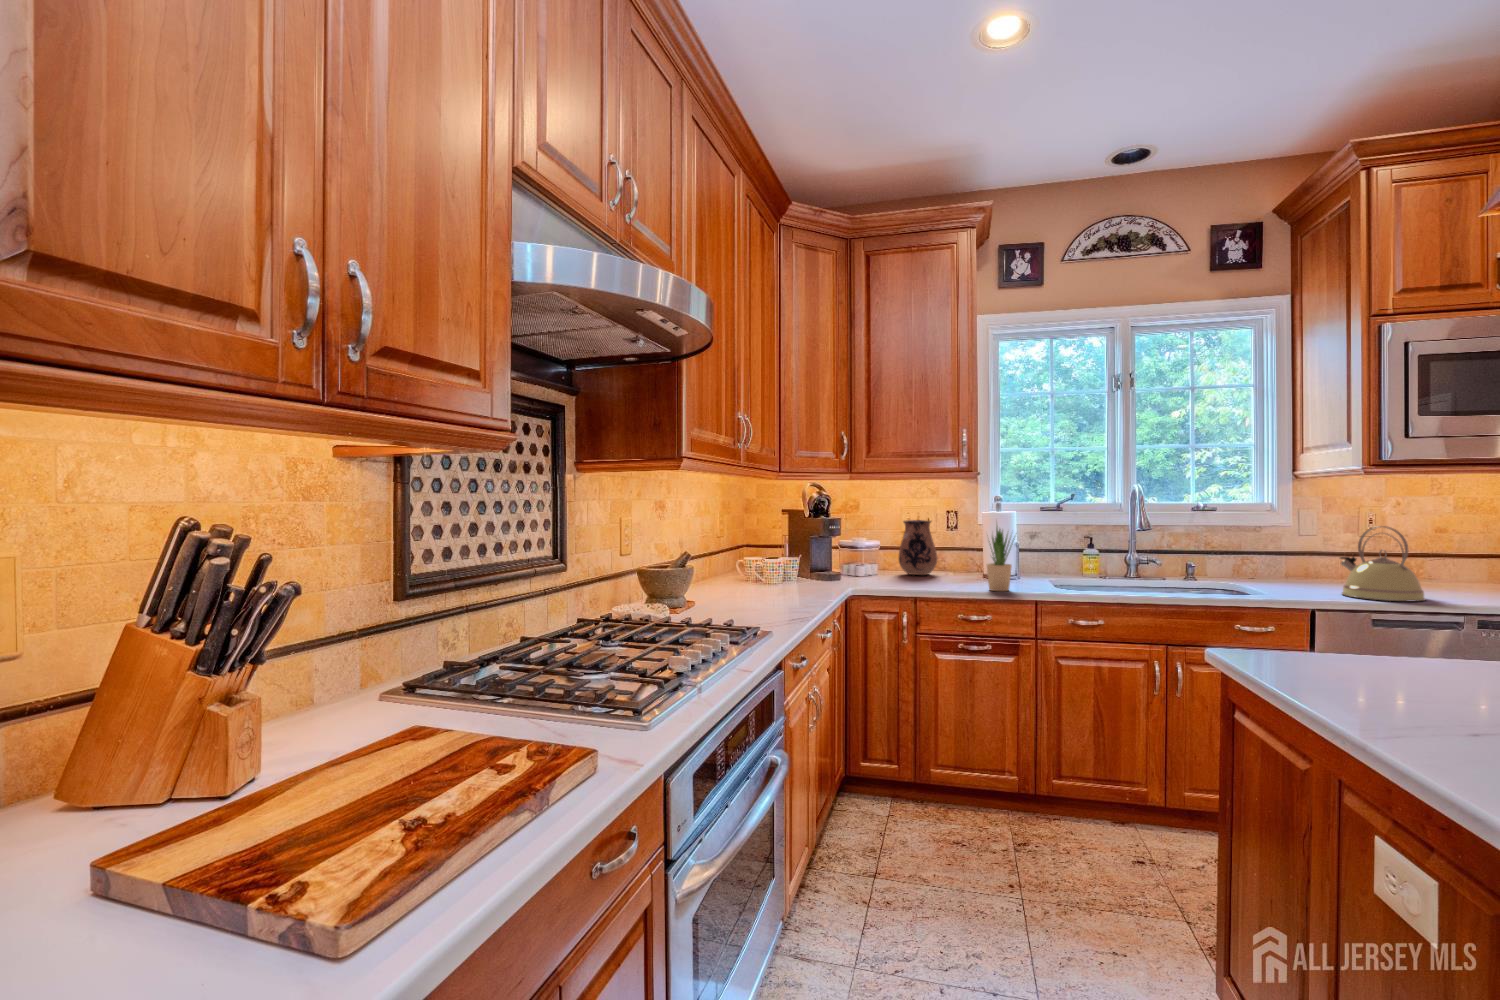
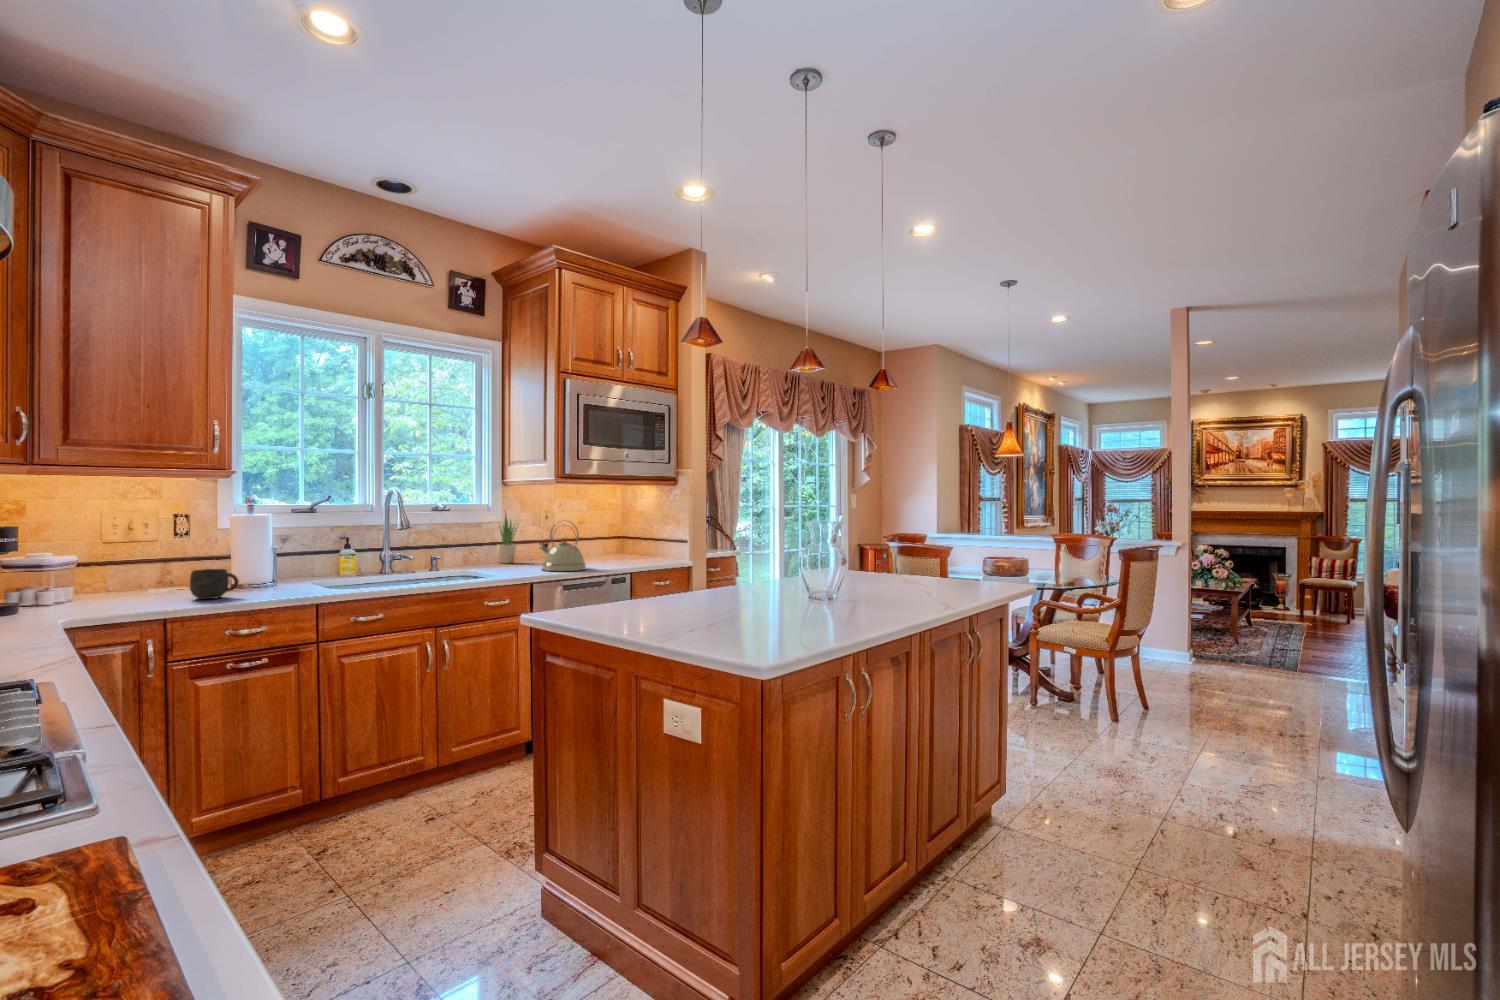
ceramic pitcher: present [899,520,938,575] -> none [104,526,167,595]
potted plant: present [987,526,1014,591] -> present [497,516,516,563]
mug: none [941,559,975,585] -> present [190,569,239,599]

